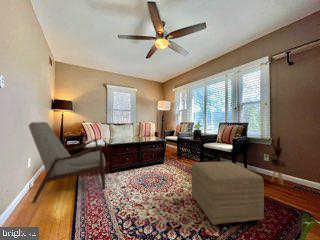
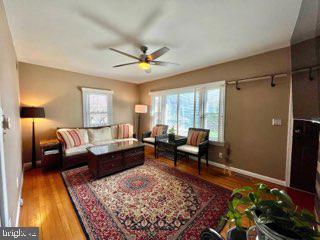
armchair: present [29,122,105,203] -> none [22,142,99,219]
ottoman: present [192,162,264,225] -> none [170,165,217,212]

